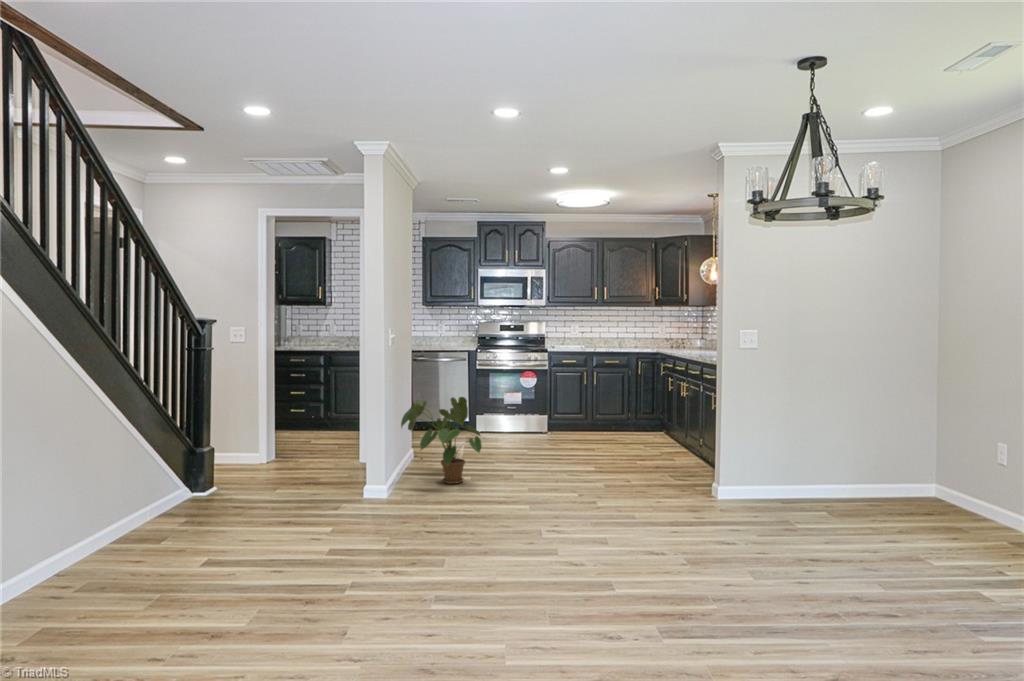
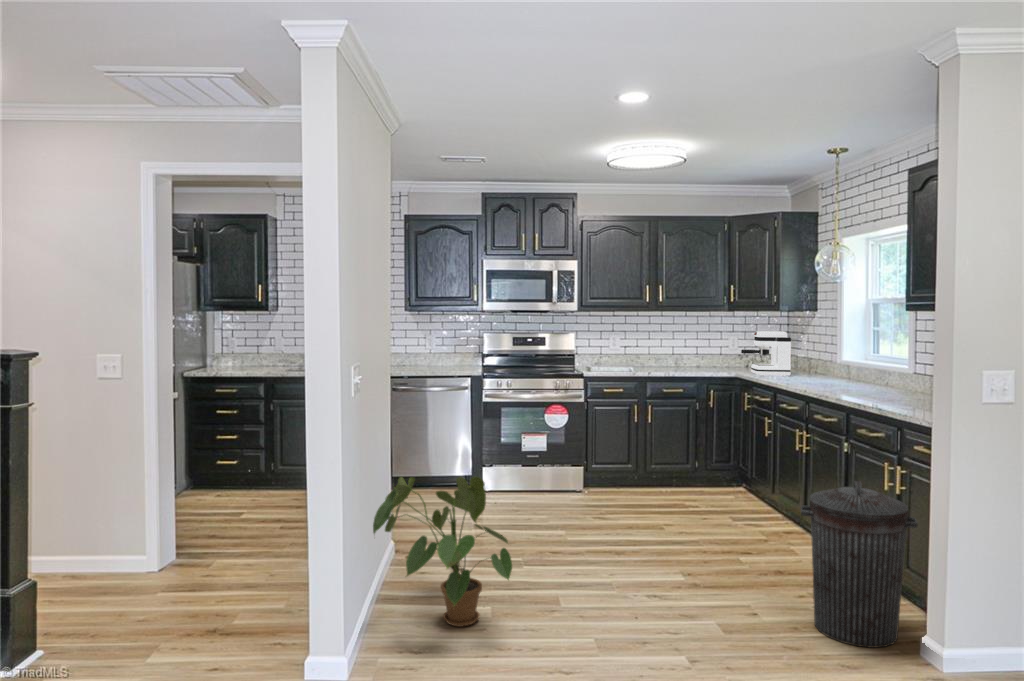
coffee maker: none [658,319,690,350] -> present [741,331,791,376]
trash can: none [654,399,718,493] -> present [801,481,918,648]

